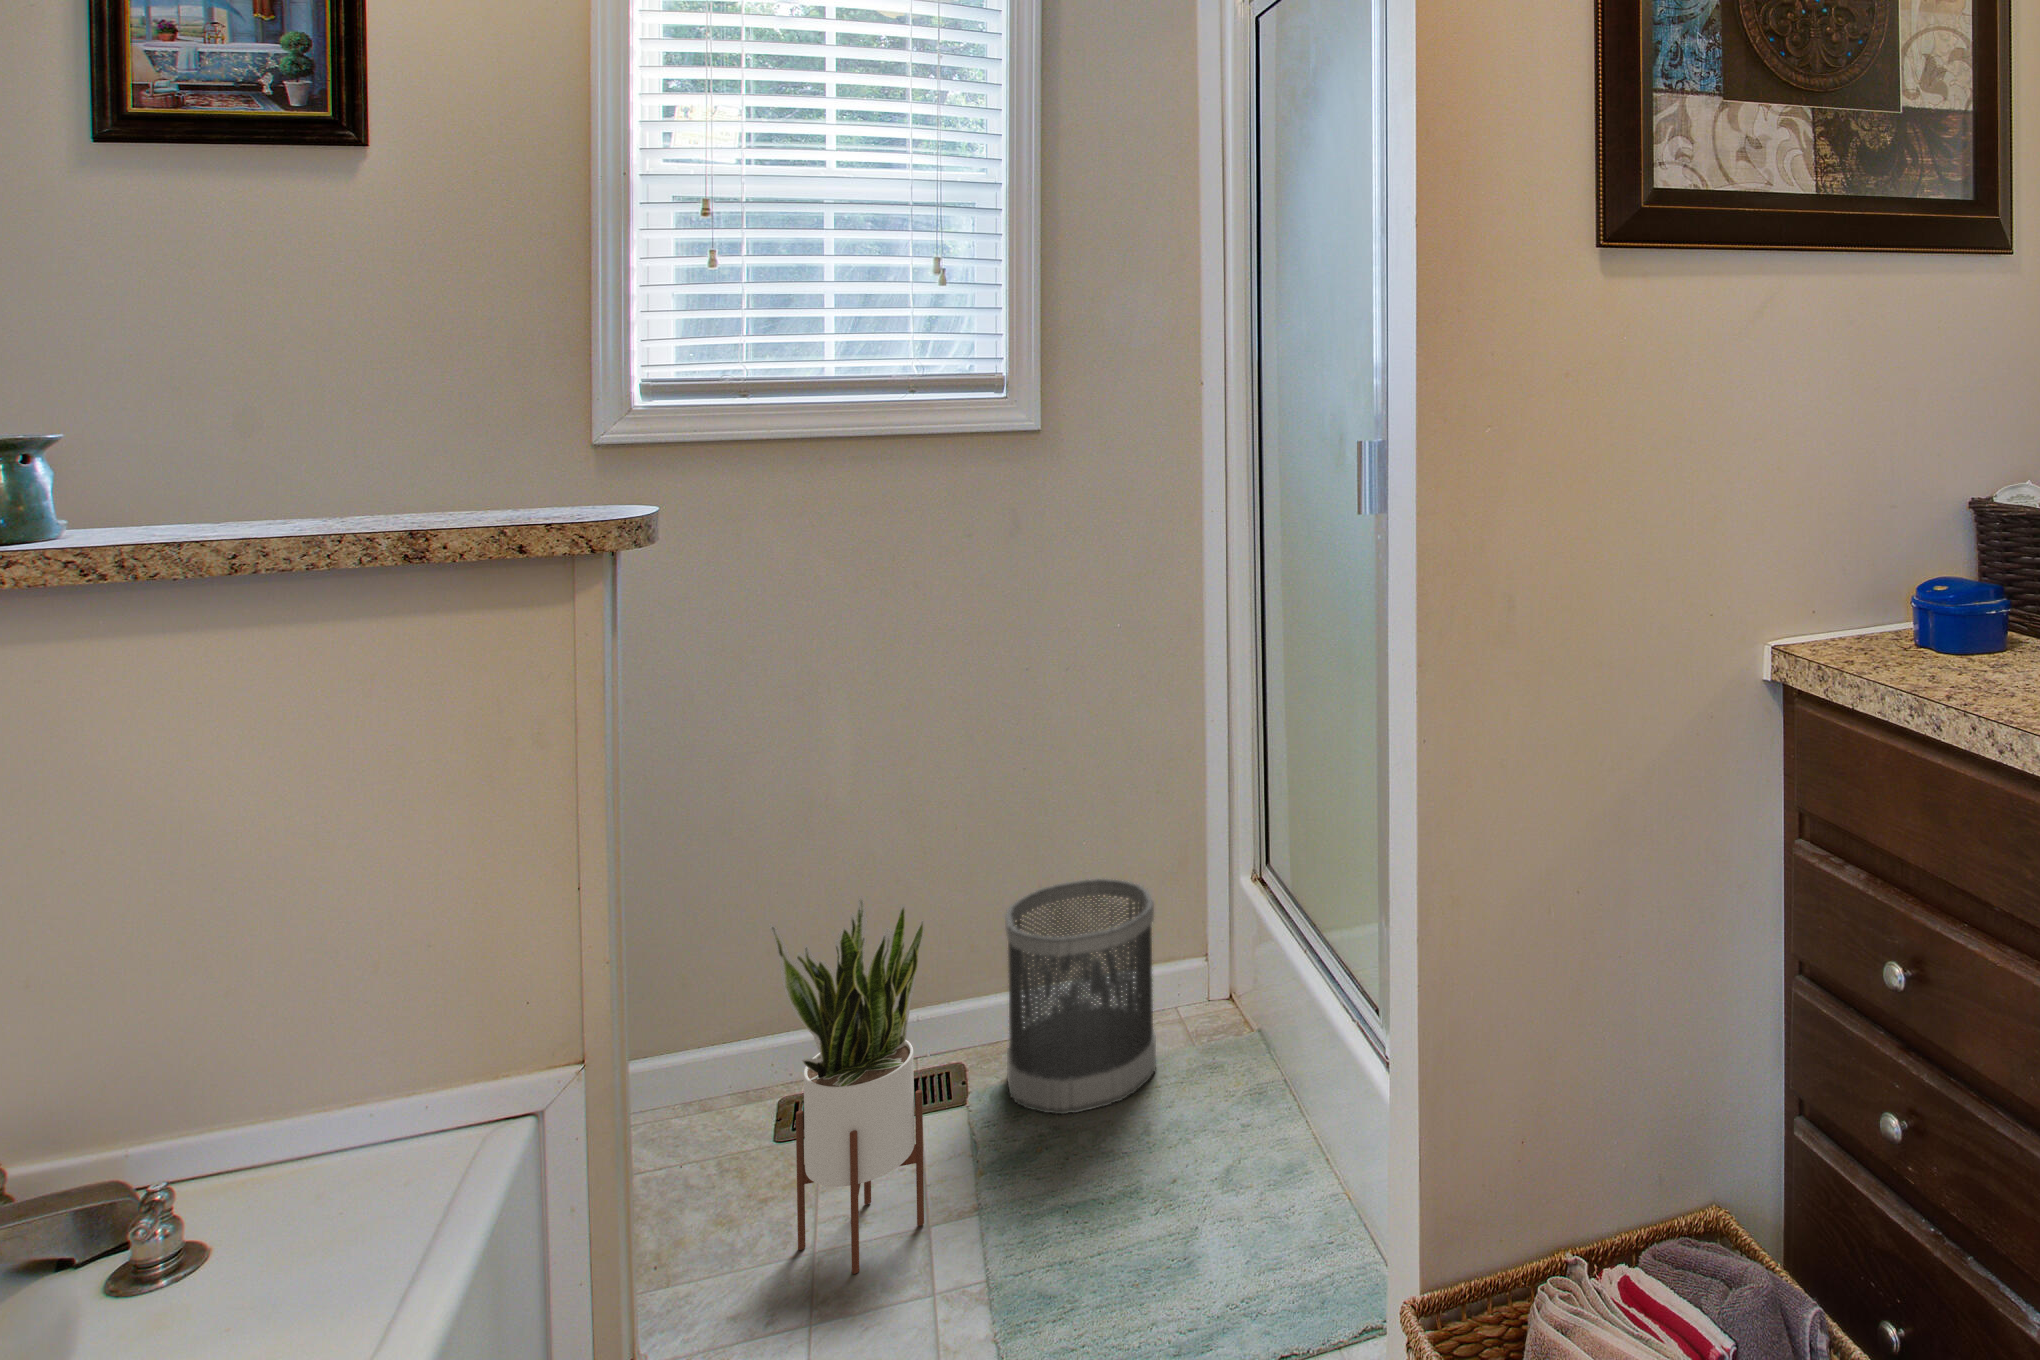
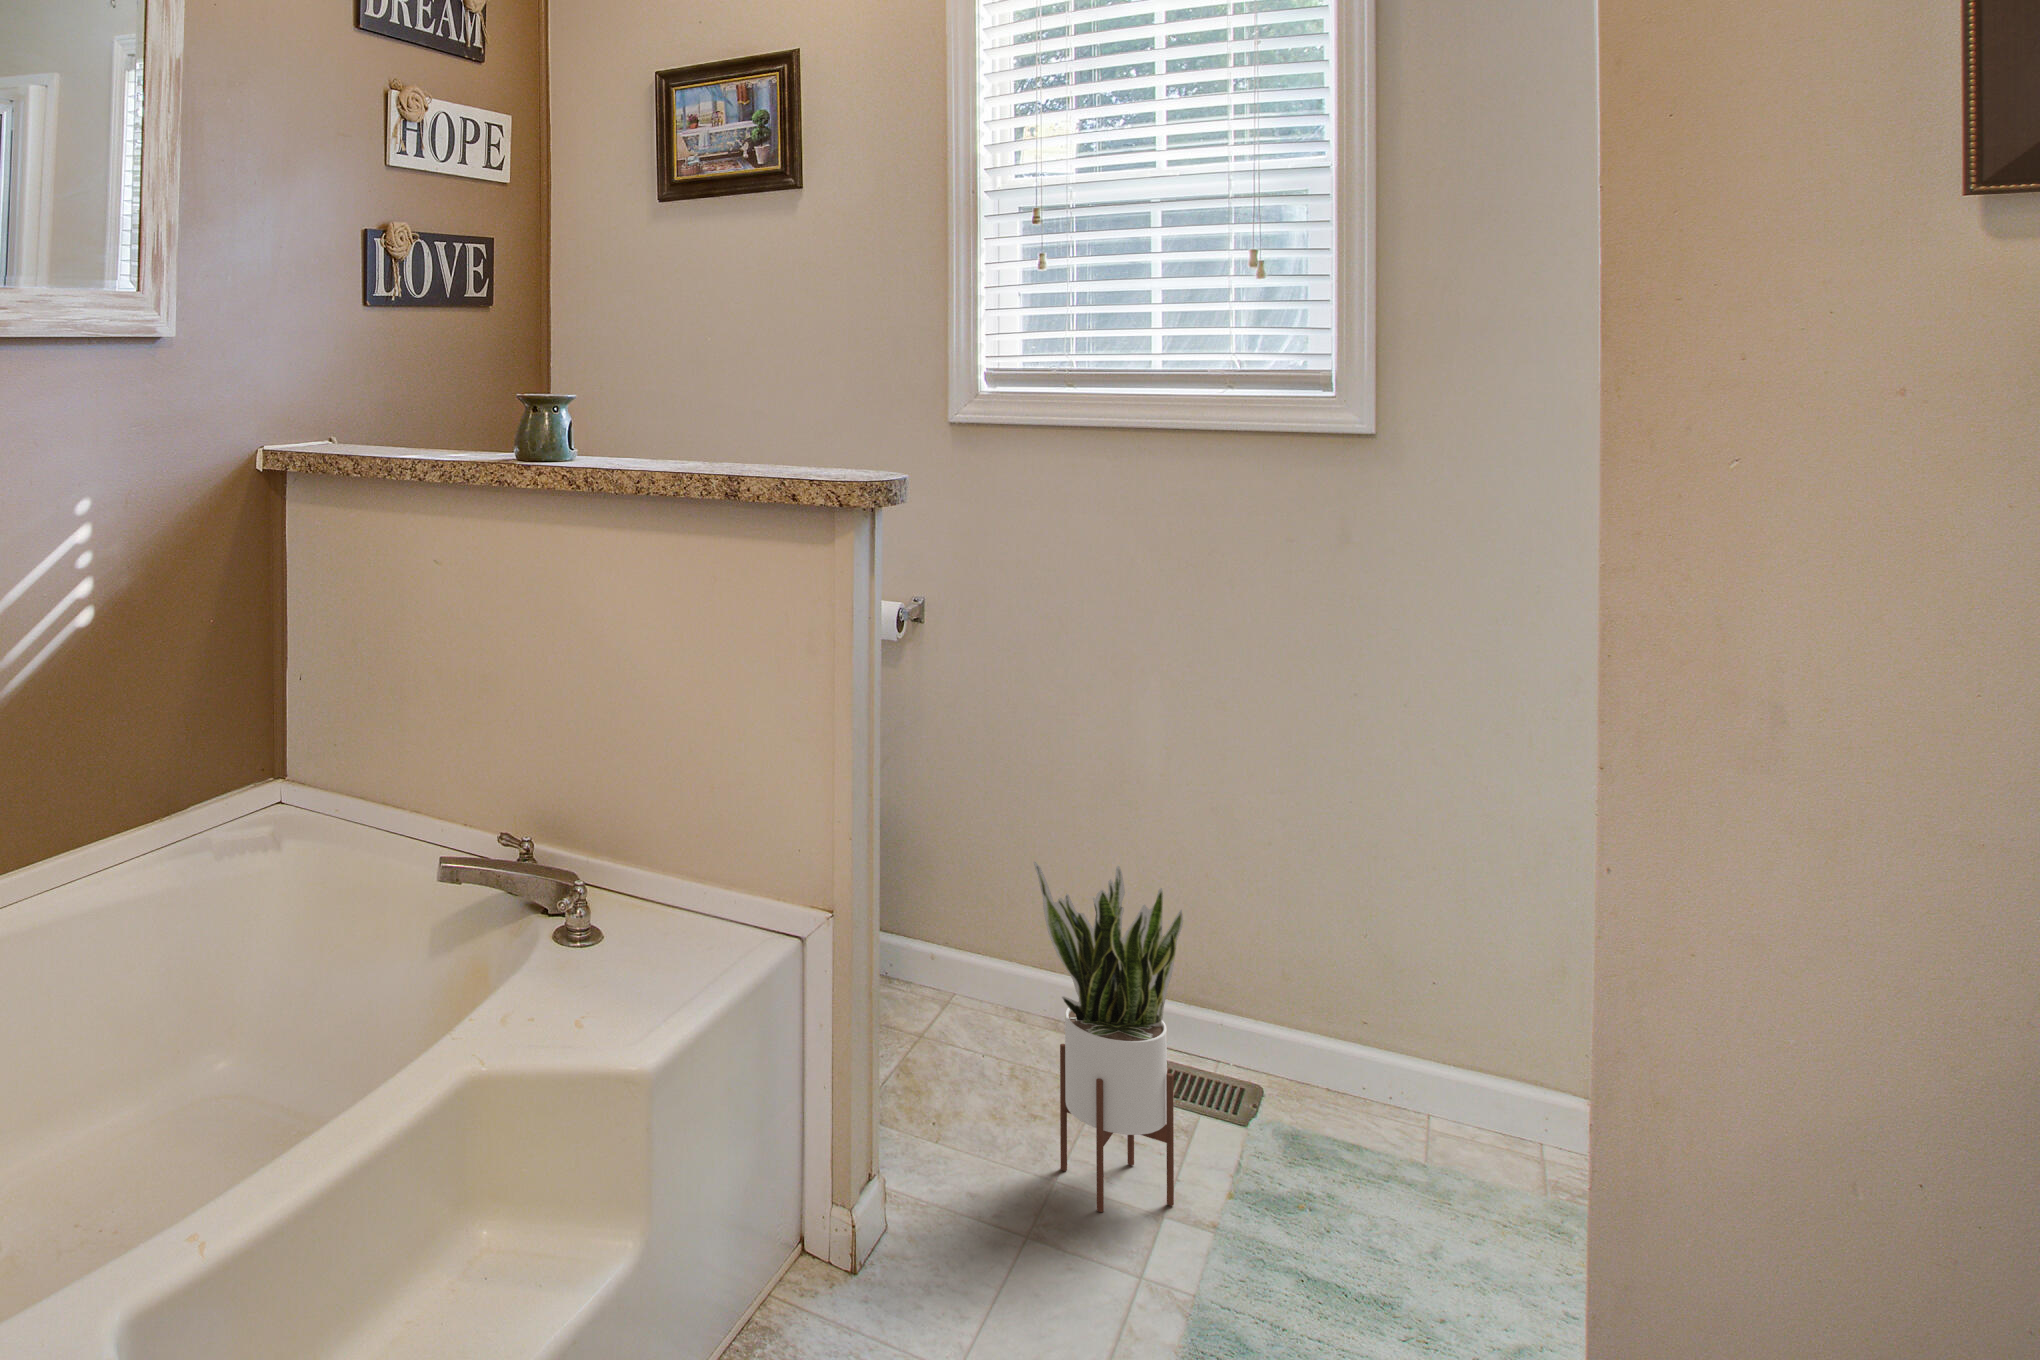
wastebasket: present [1005,878,1156,1115] -> none [1302,939,1485,1204]

